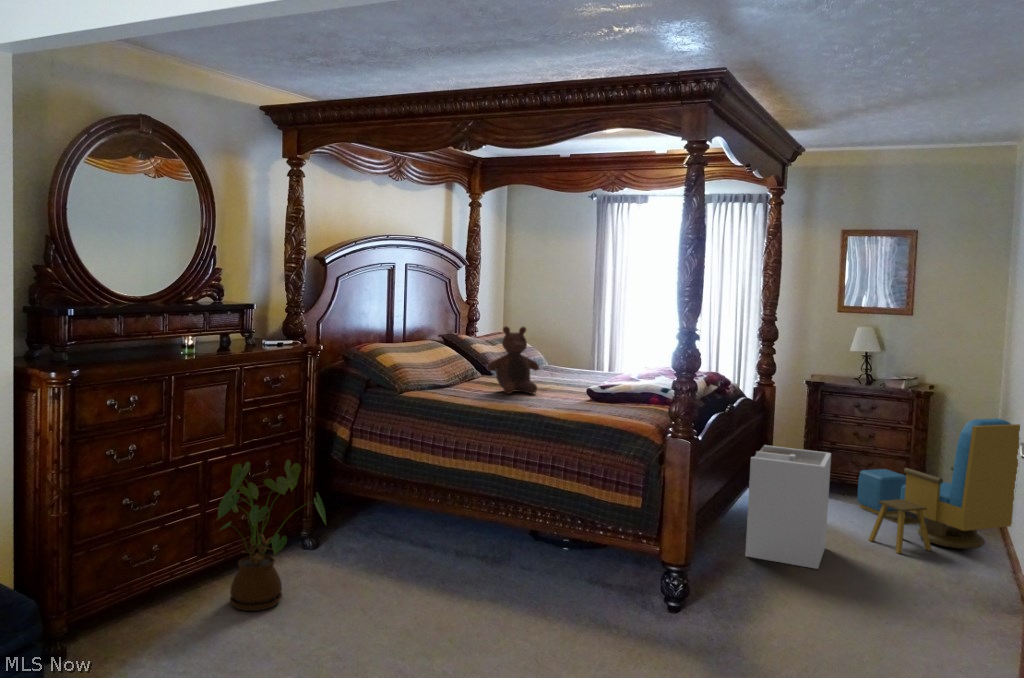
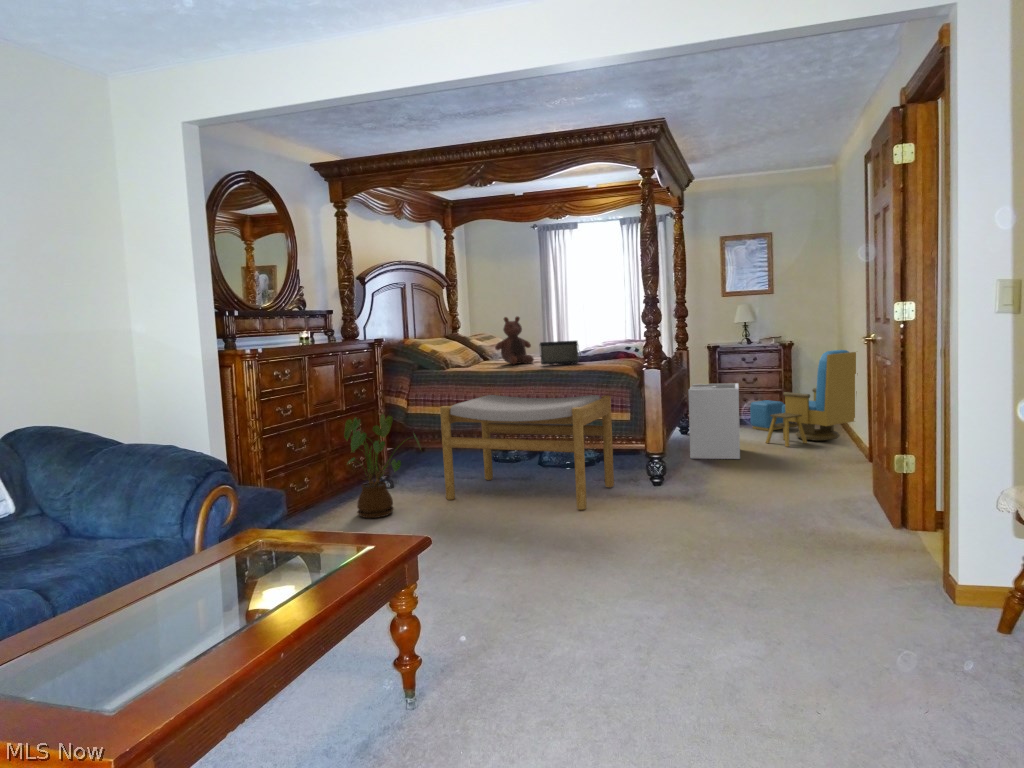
handbag: none [536,370,593,407] -> present [540,341,581,365]
footstool: none [366,439,613,645] -> present [440,395,614,510]

